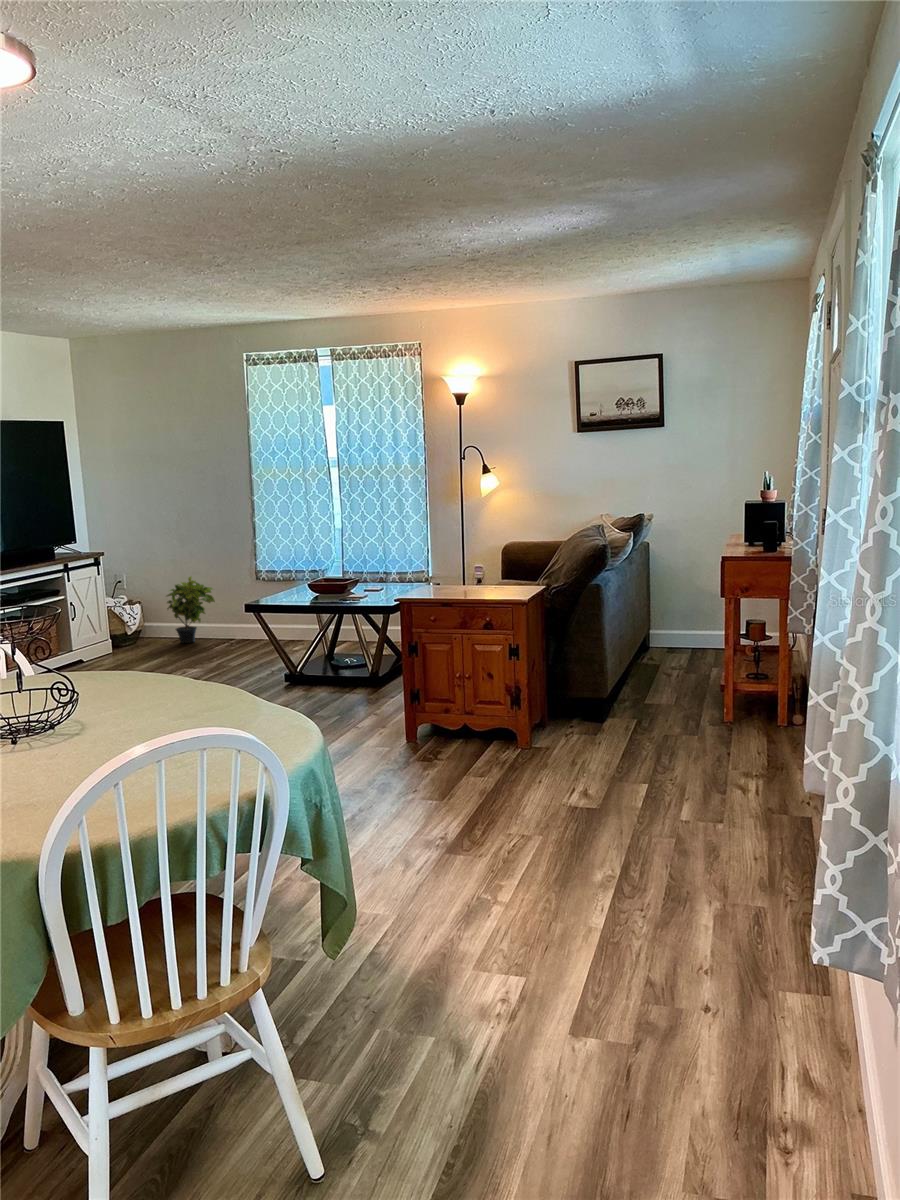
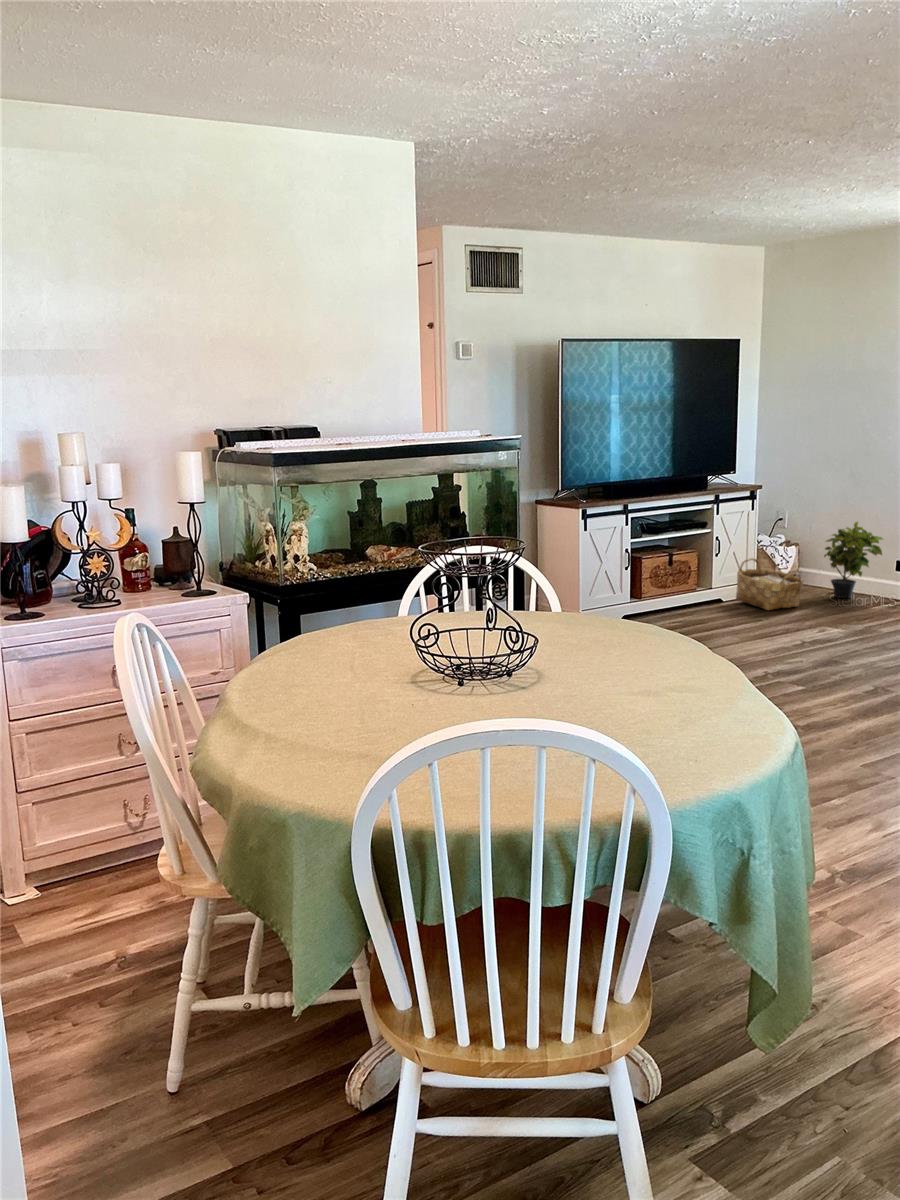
woven basket: none [94,618,156,663] -> present [736,558,803,610]

